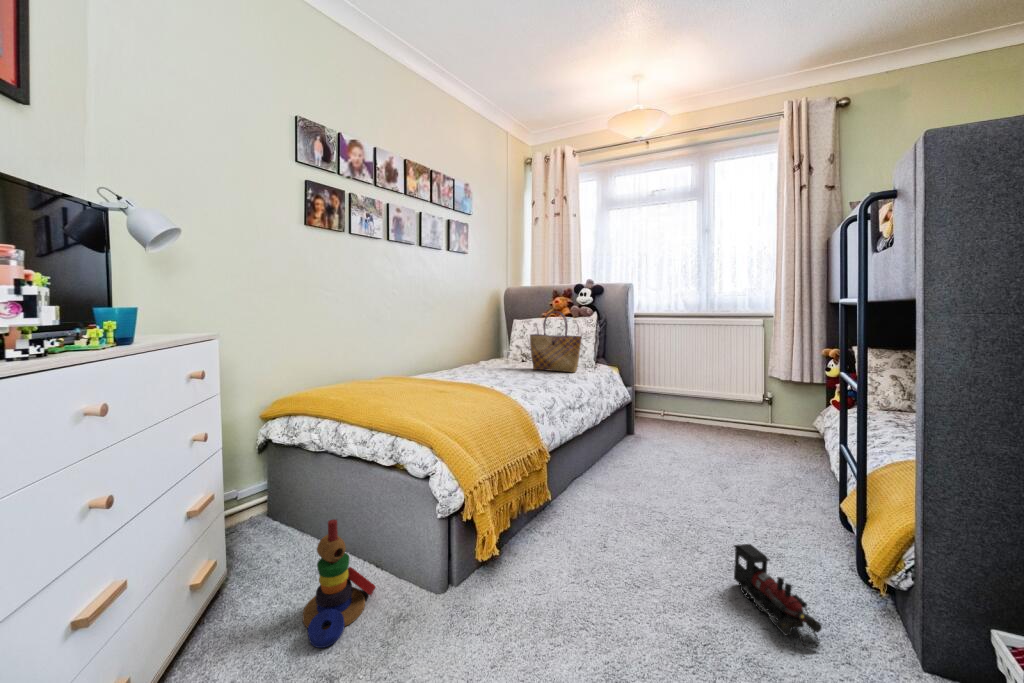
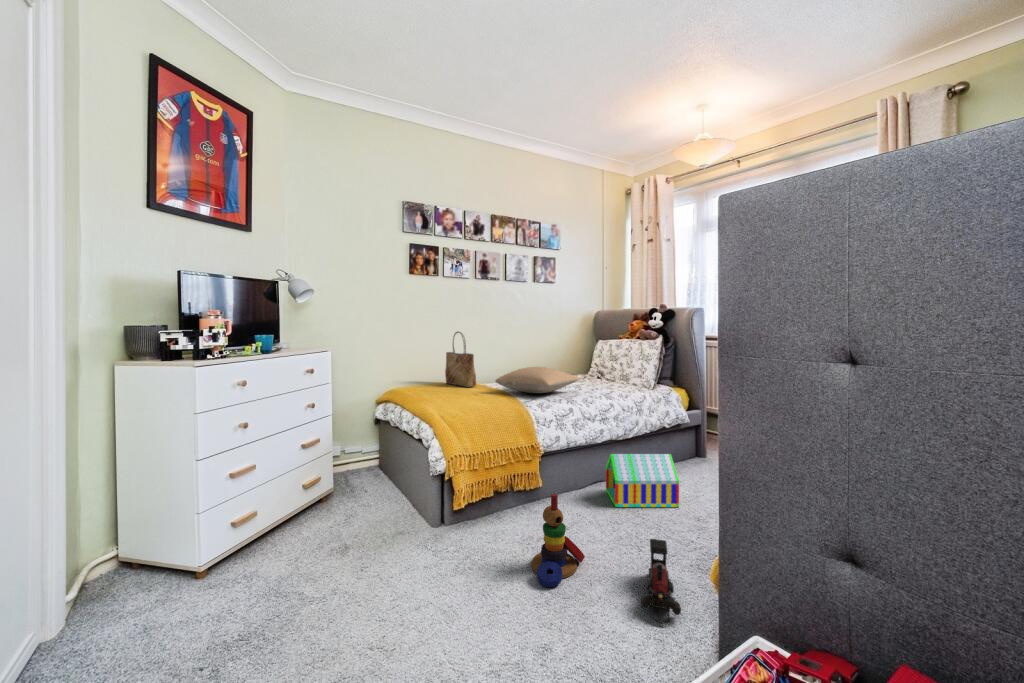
tote bag: present [530,311,582,372] -> present [445,332,476,387]
pillow: none [460,351,546,383] -> present [496,367,580,393]
toy house: none [589,438,672,504] -> present [606,454,679,507]
stacking toy: present [303,519,376,648] -> present [532,494,585,587]

